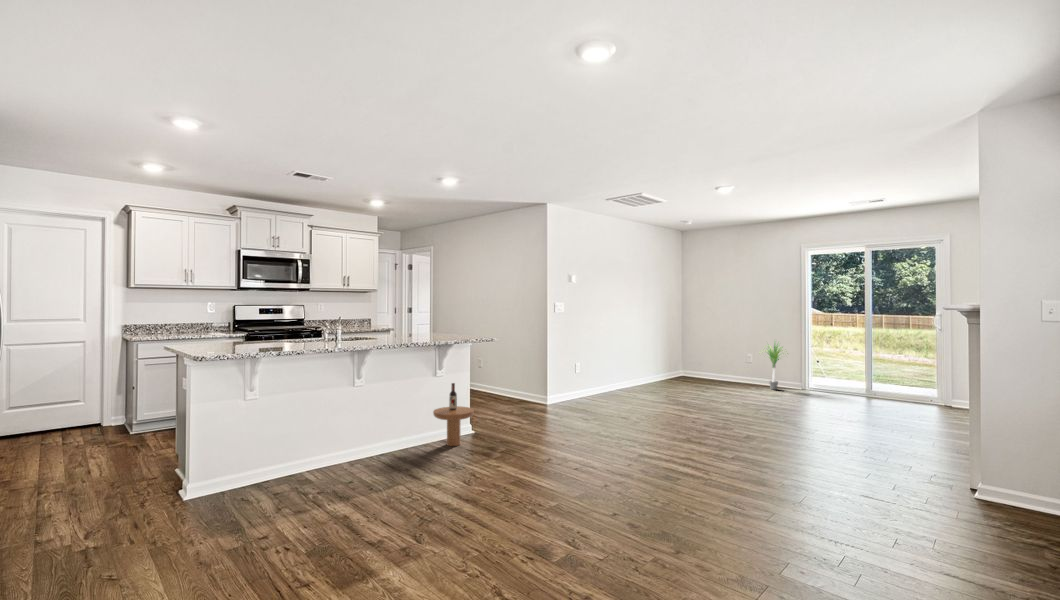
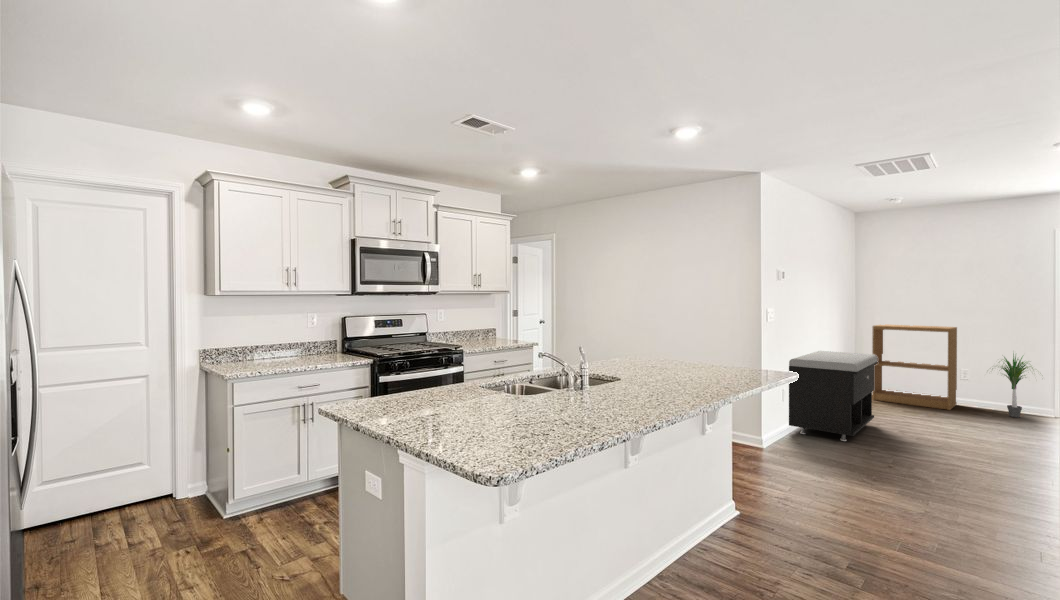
bookshelf: none [686,320,746,386] -> present [872,325,957,410]
storage bench: none [582,338,658,402] -> present [789,351,878,441]
side table: present [433,383,474,446] -> none [707,446,775,550]

